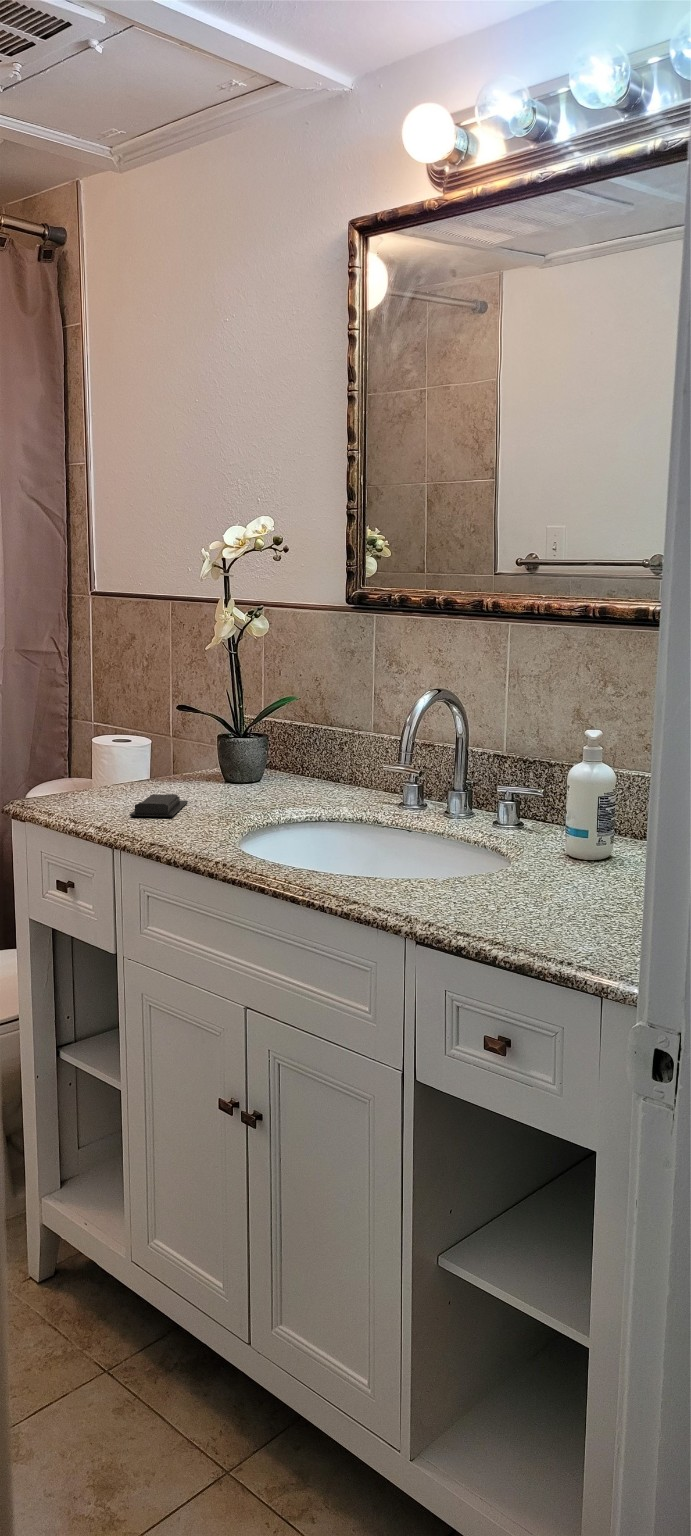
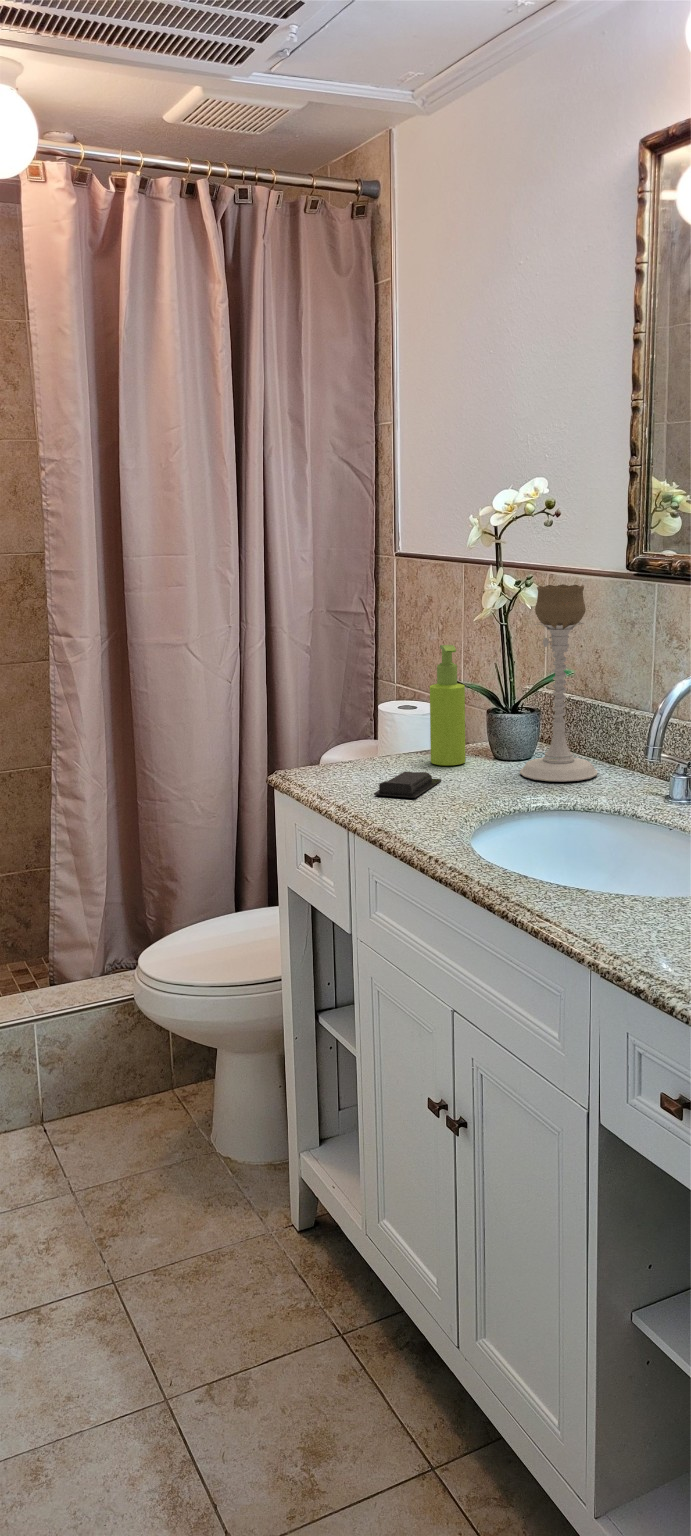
candle holder: none [259,615,330,798] -> present [520,584,597,782]
soap dispenser: none [166,673,201,790] -> present [430,645,465,766]

